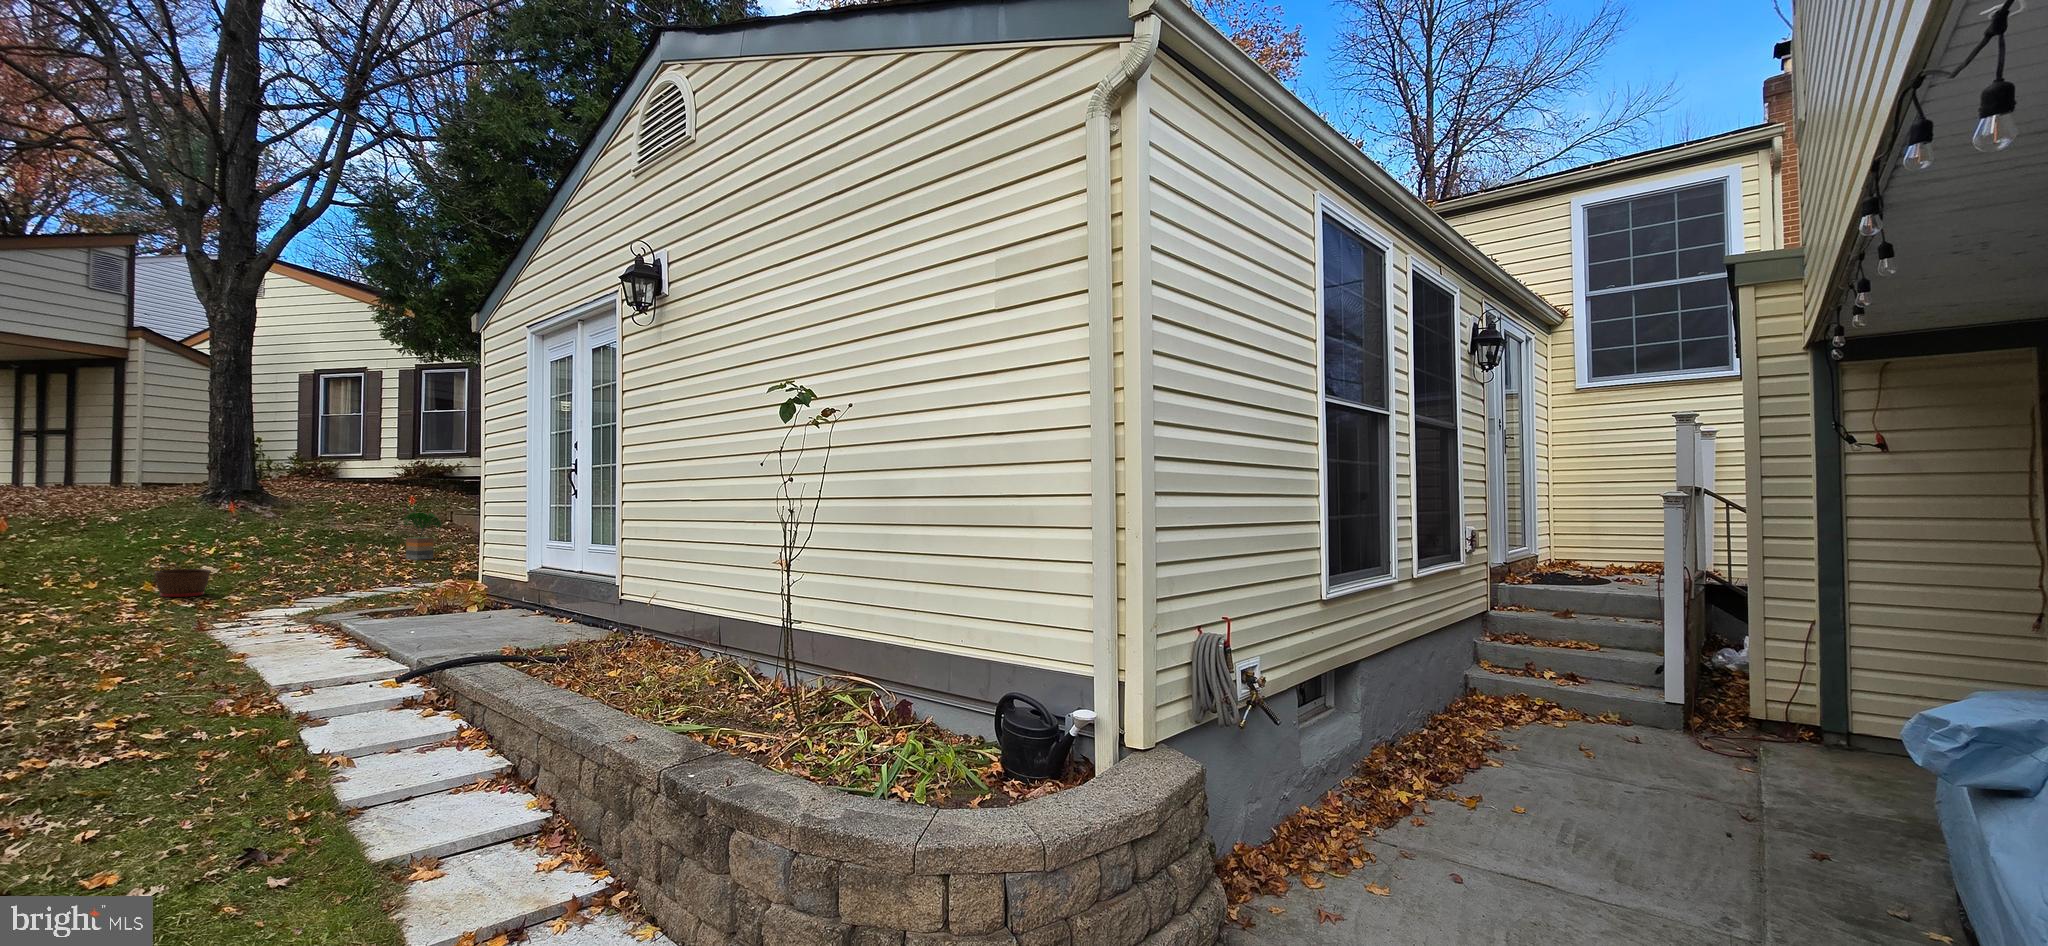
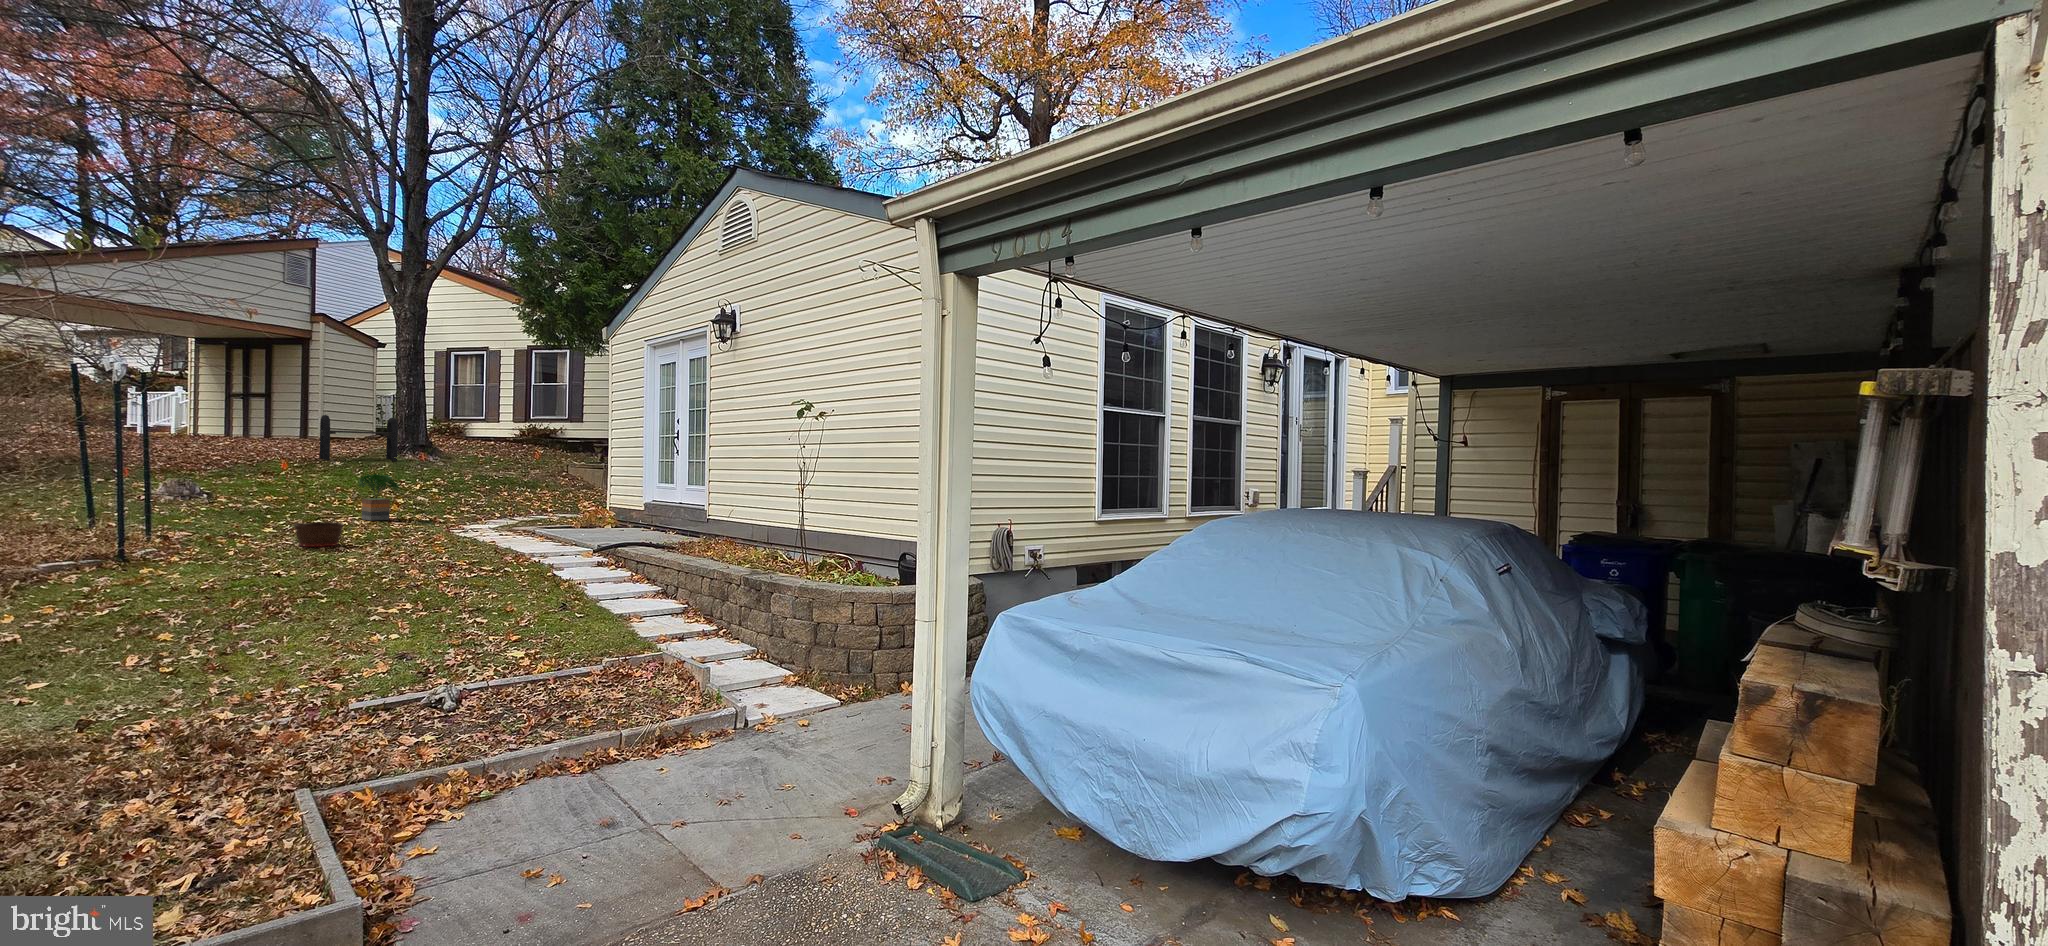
bench: none [146,451,240,504] -> present [320,415,398,461]
potted tree: present [404,512,442,560] -> present [359,474,398,521]

